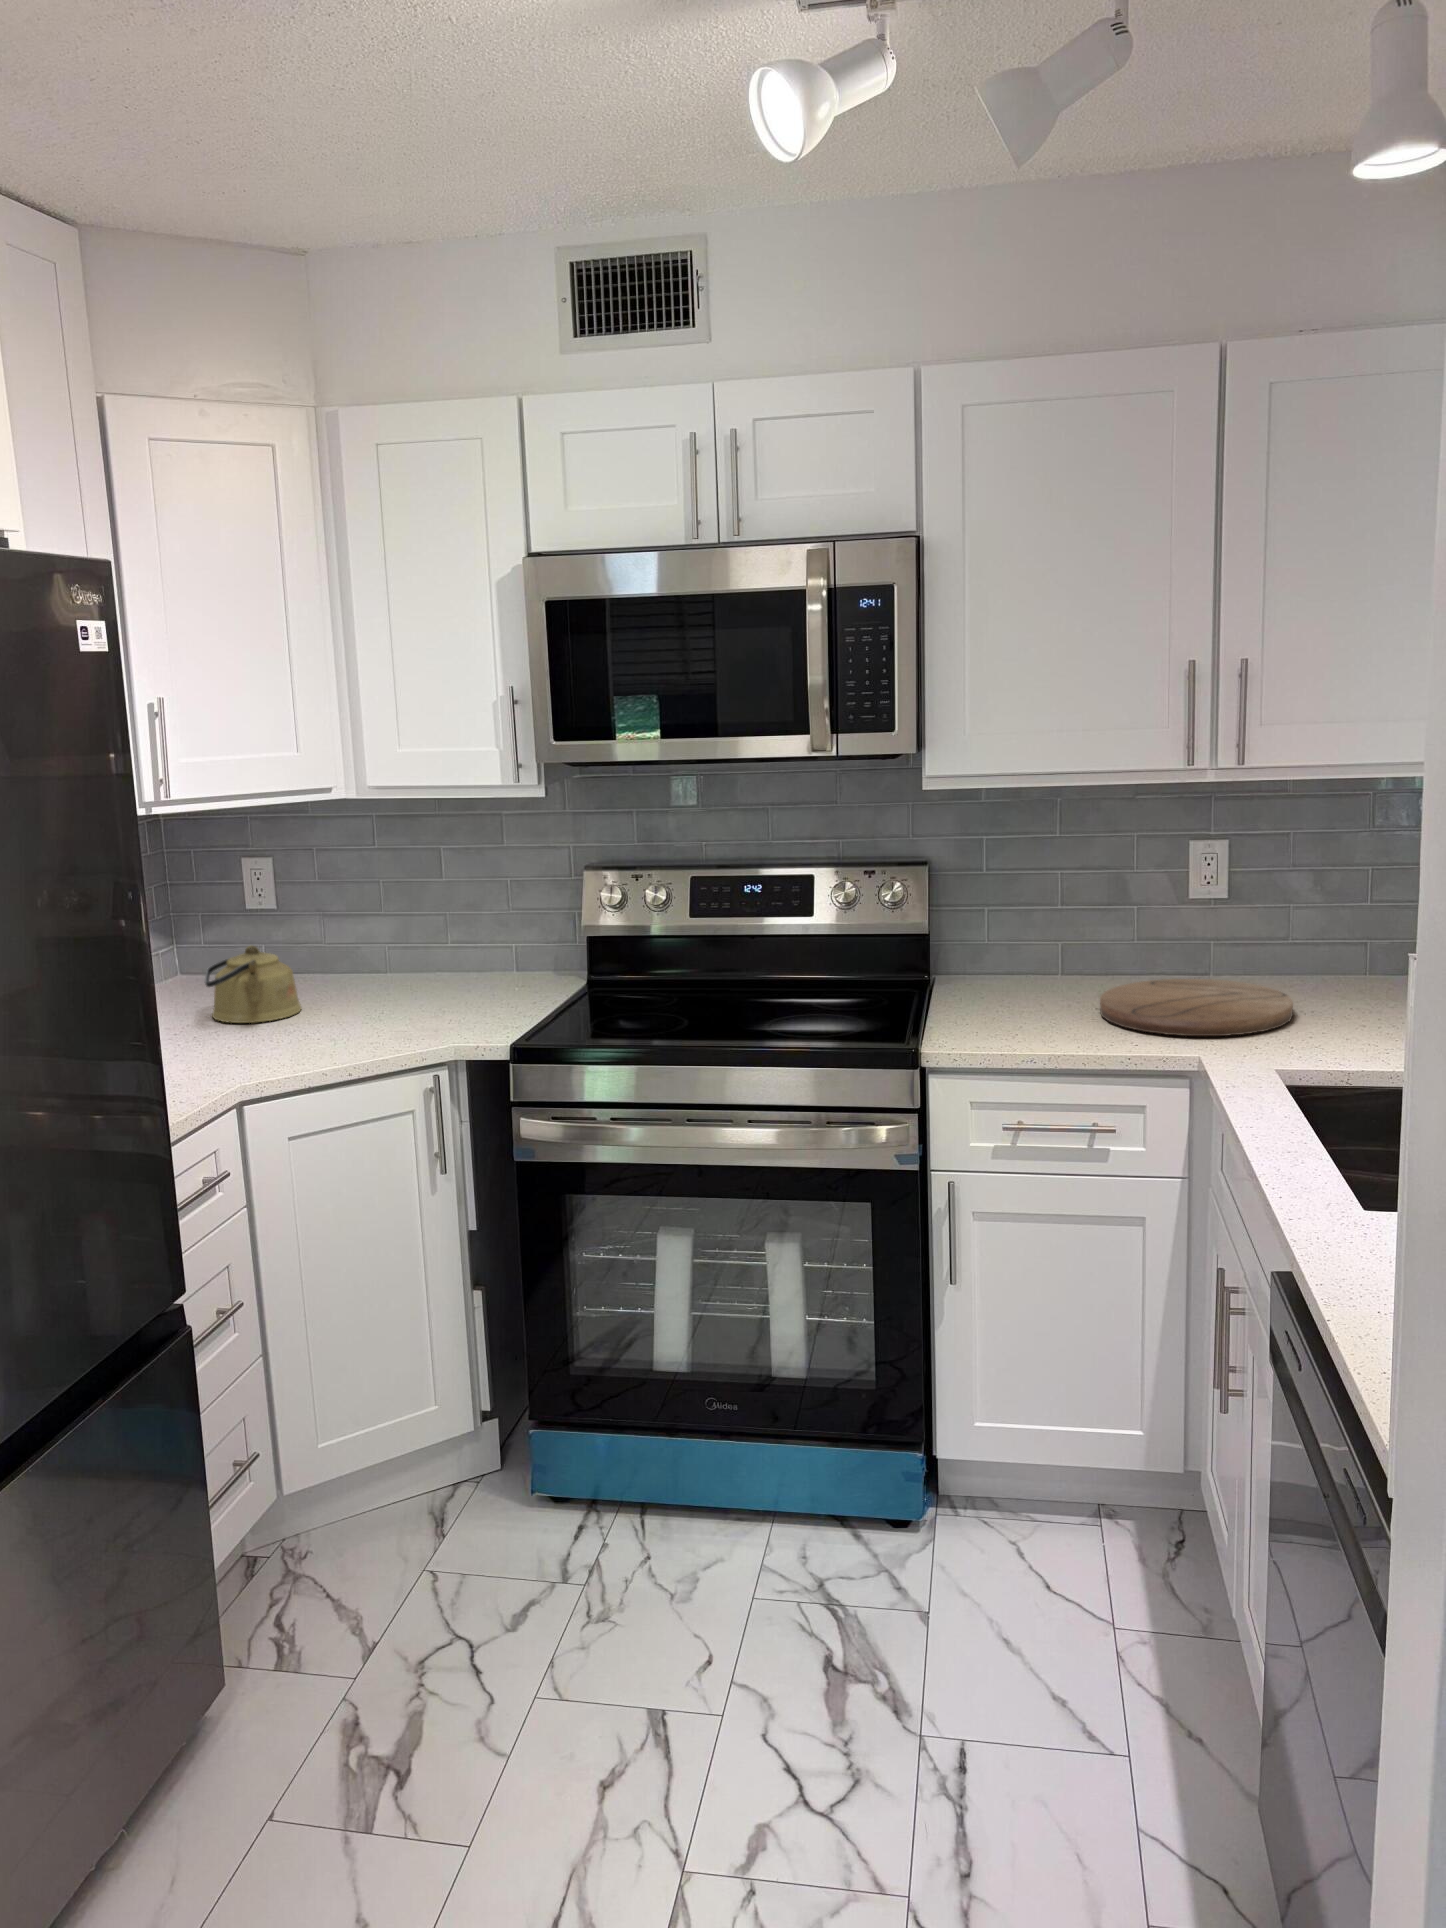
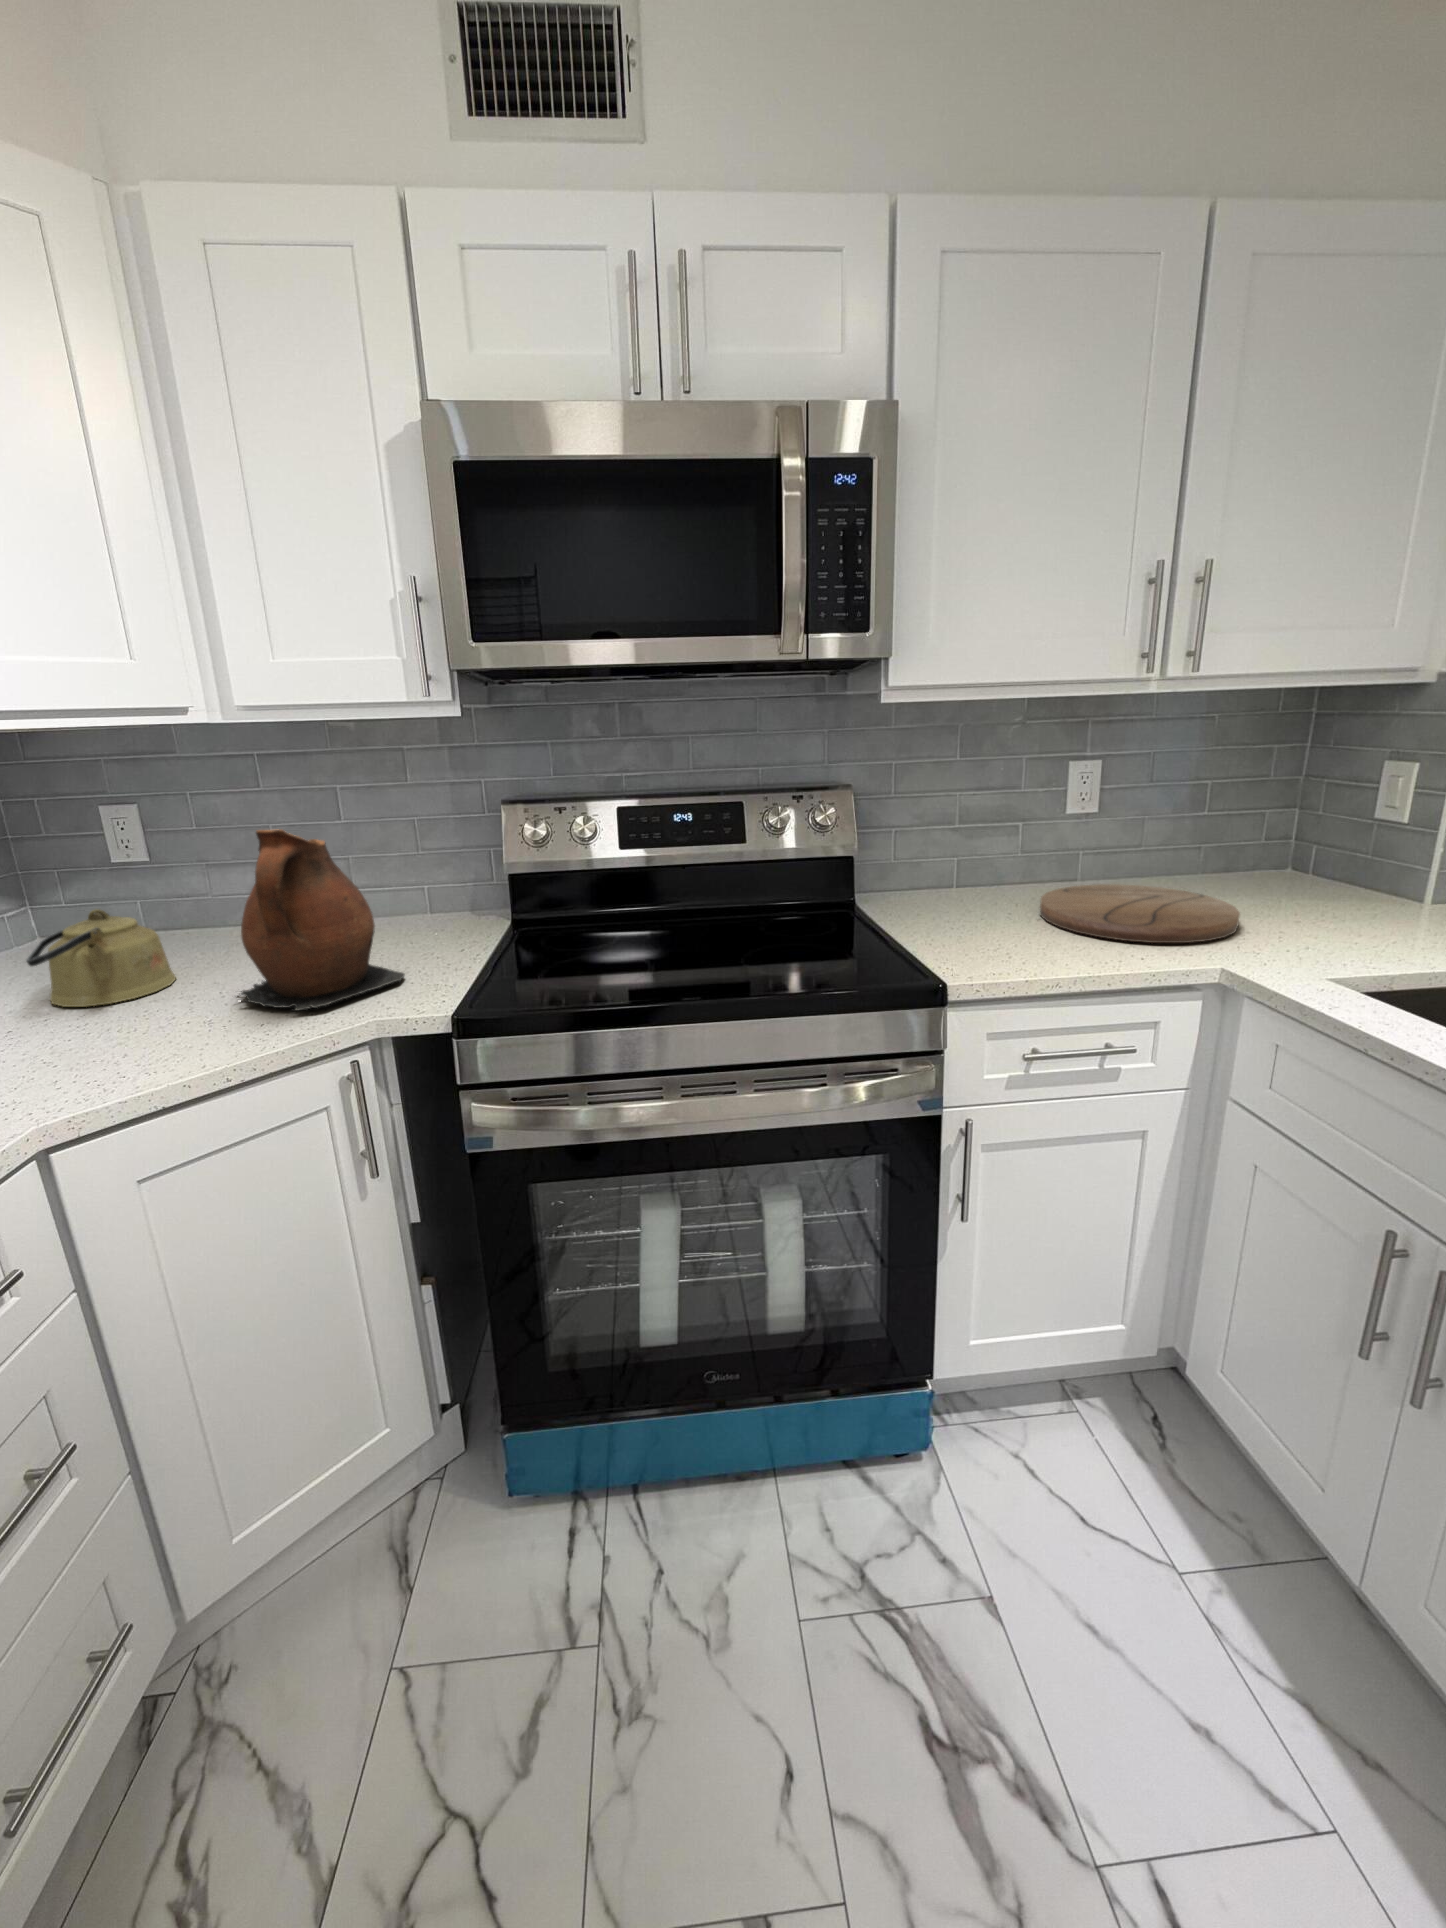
ceramic pitcher: none [349,889,483,1035] -> present [239,829,405,1011]

